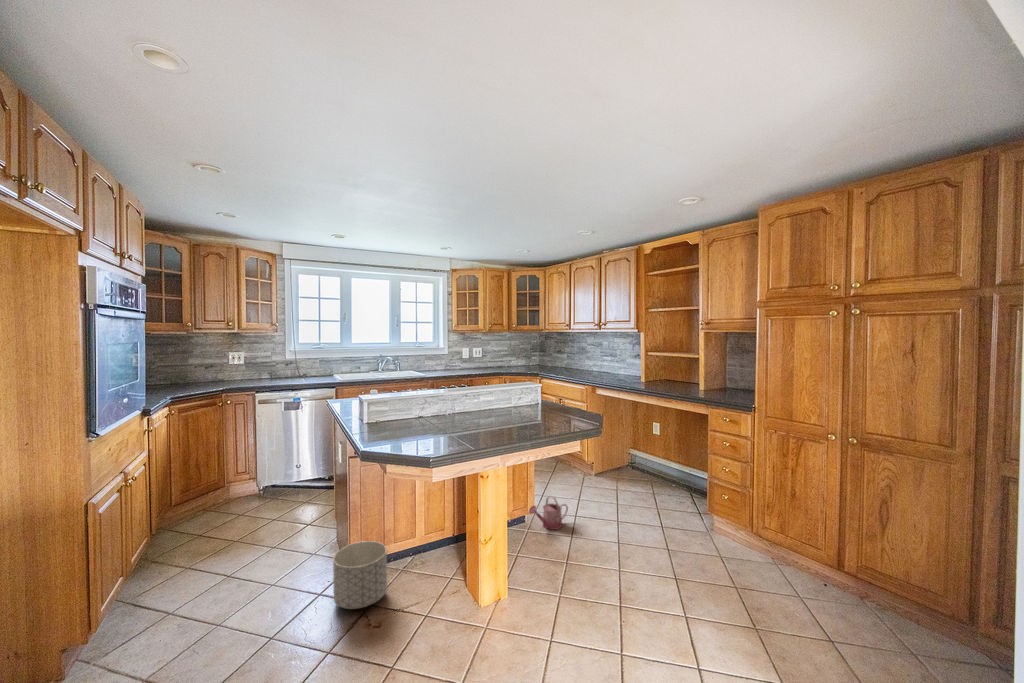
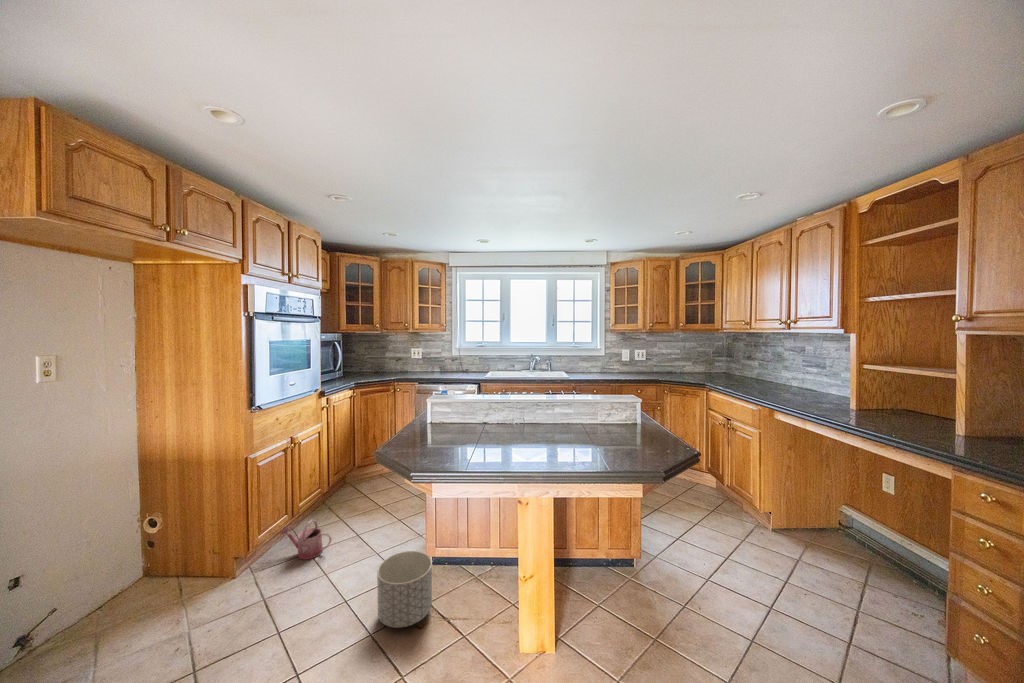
watering can: present [529,495,568,530] -> present [280,519,332,560]

